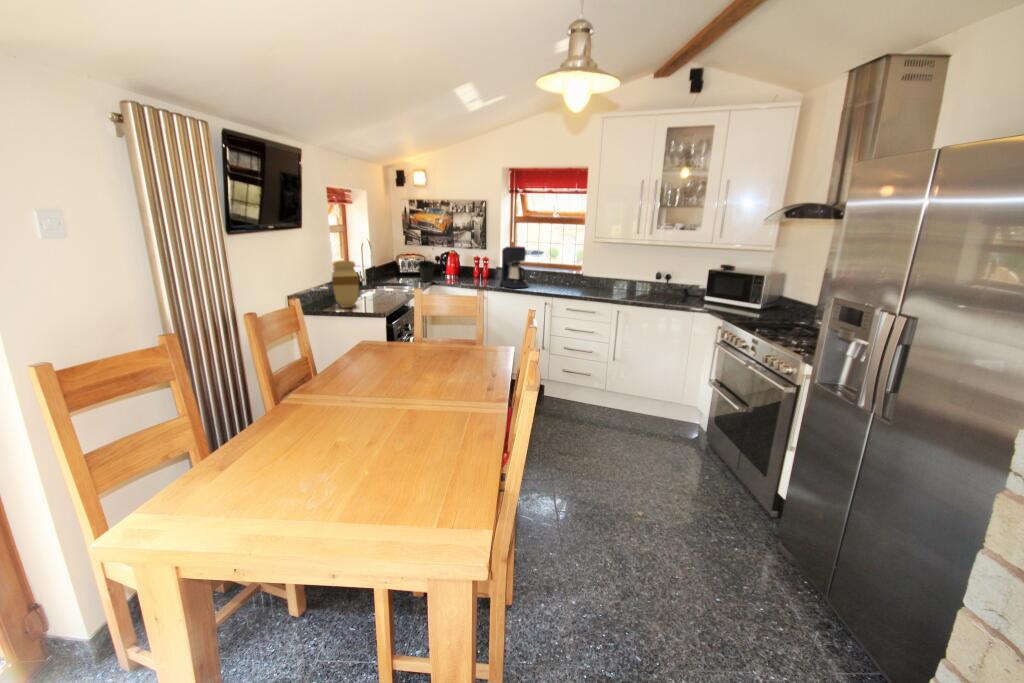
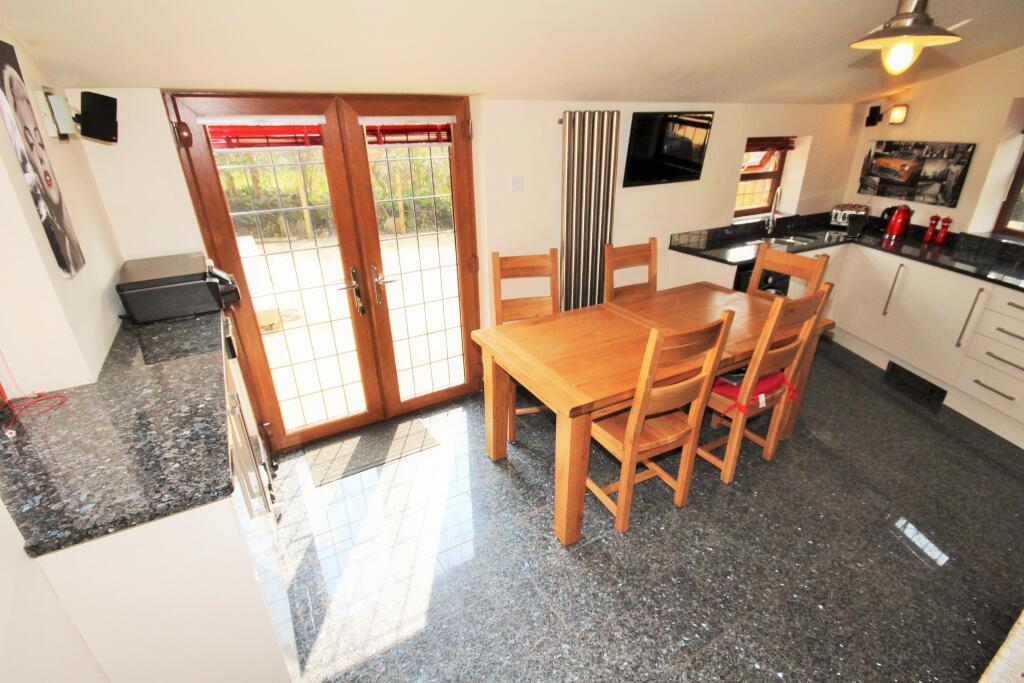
coffee maker: present [499,246,528,288] -> none [938,209,996,264]
vase: present [332,261,359,308] -> none [720,211,748,251]

